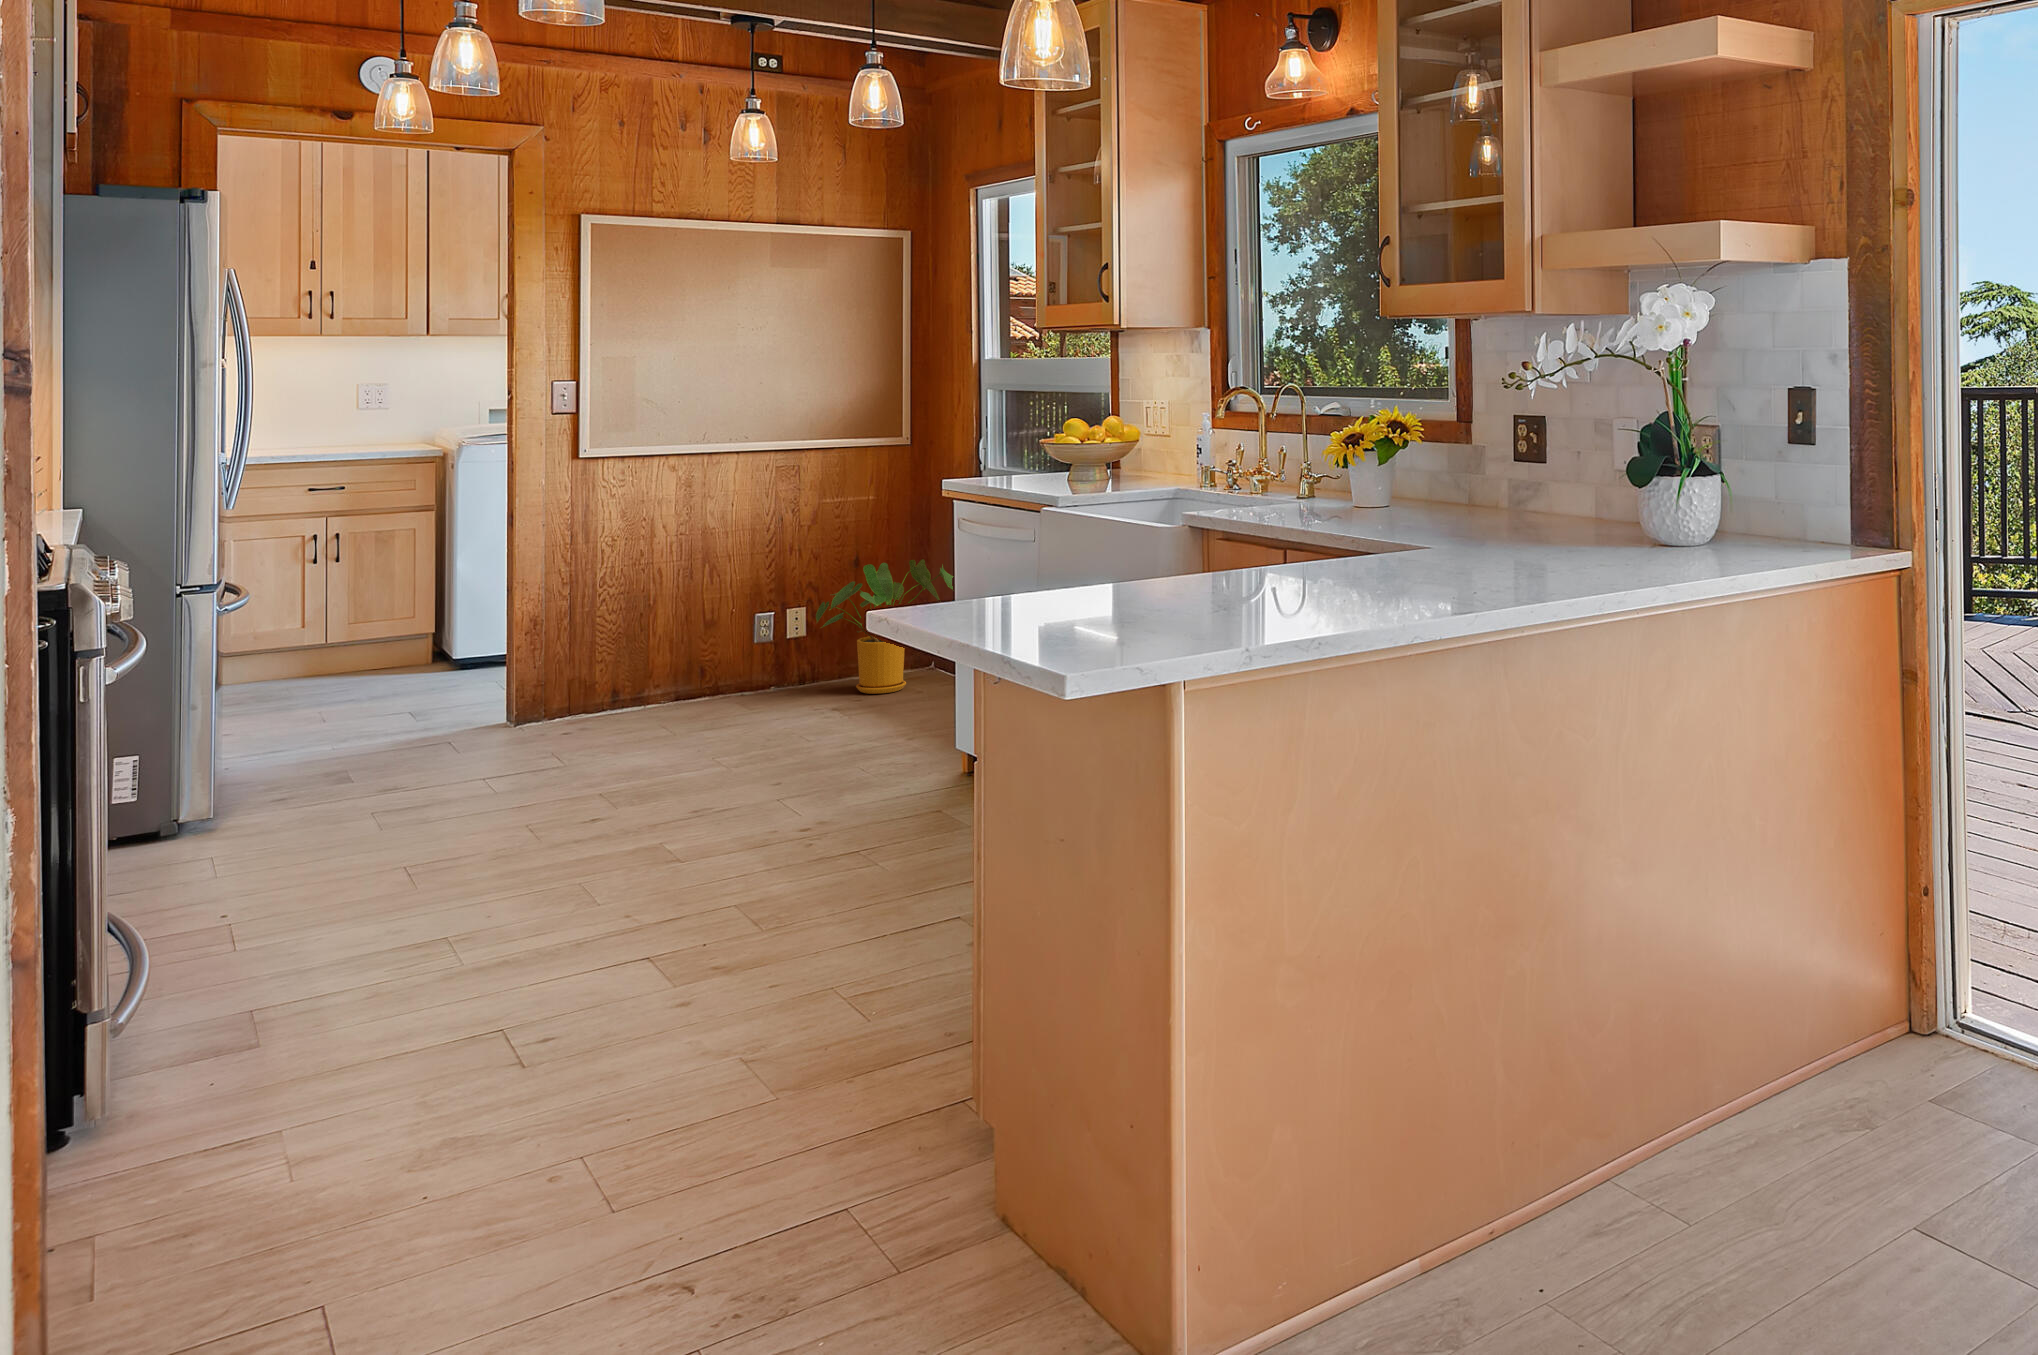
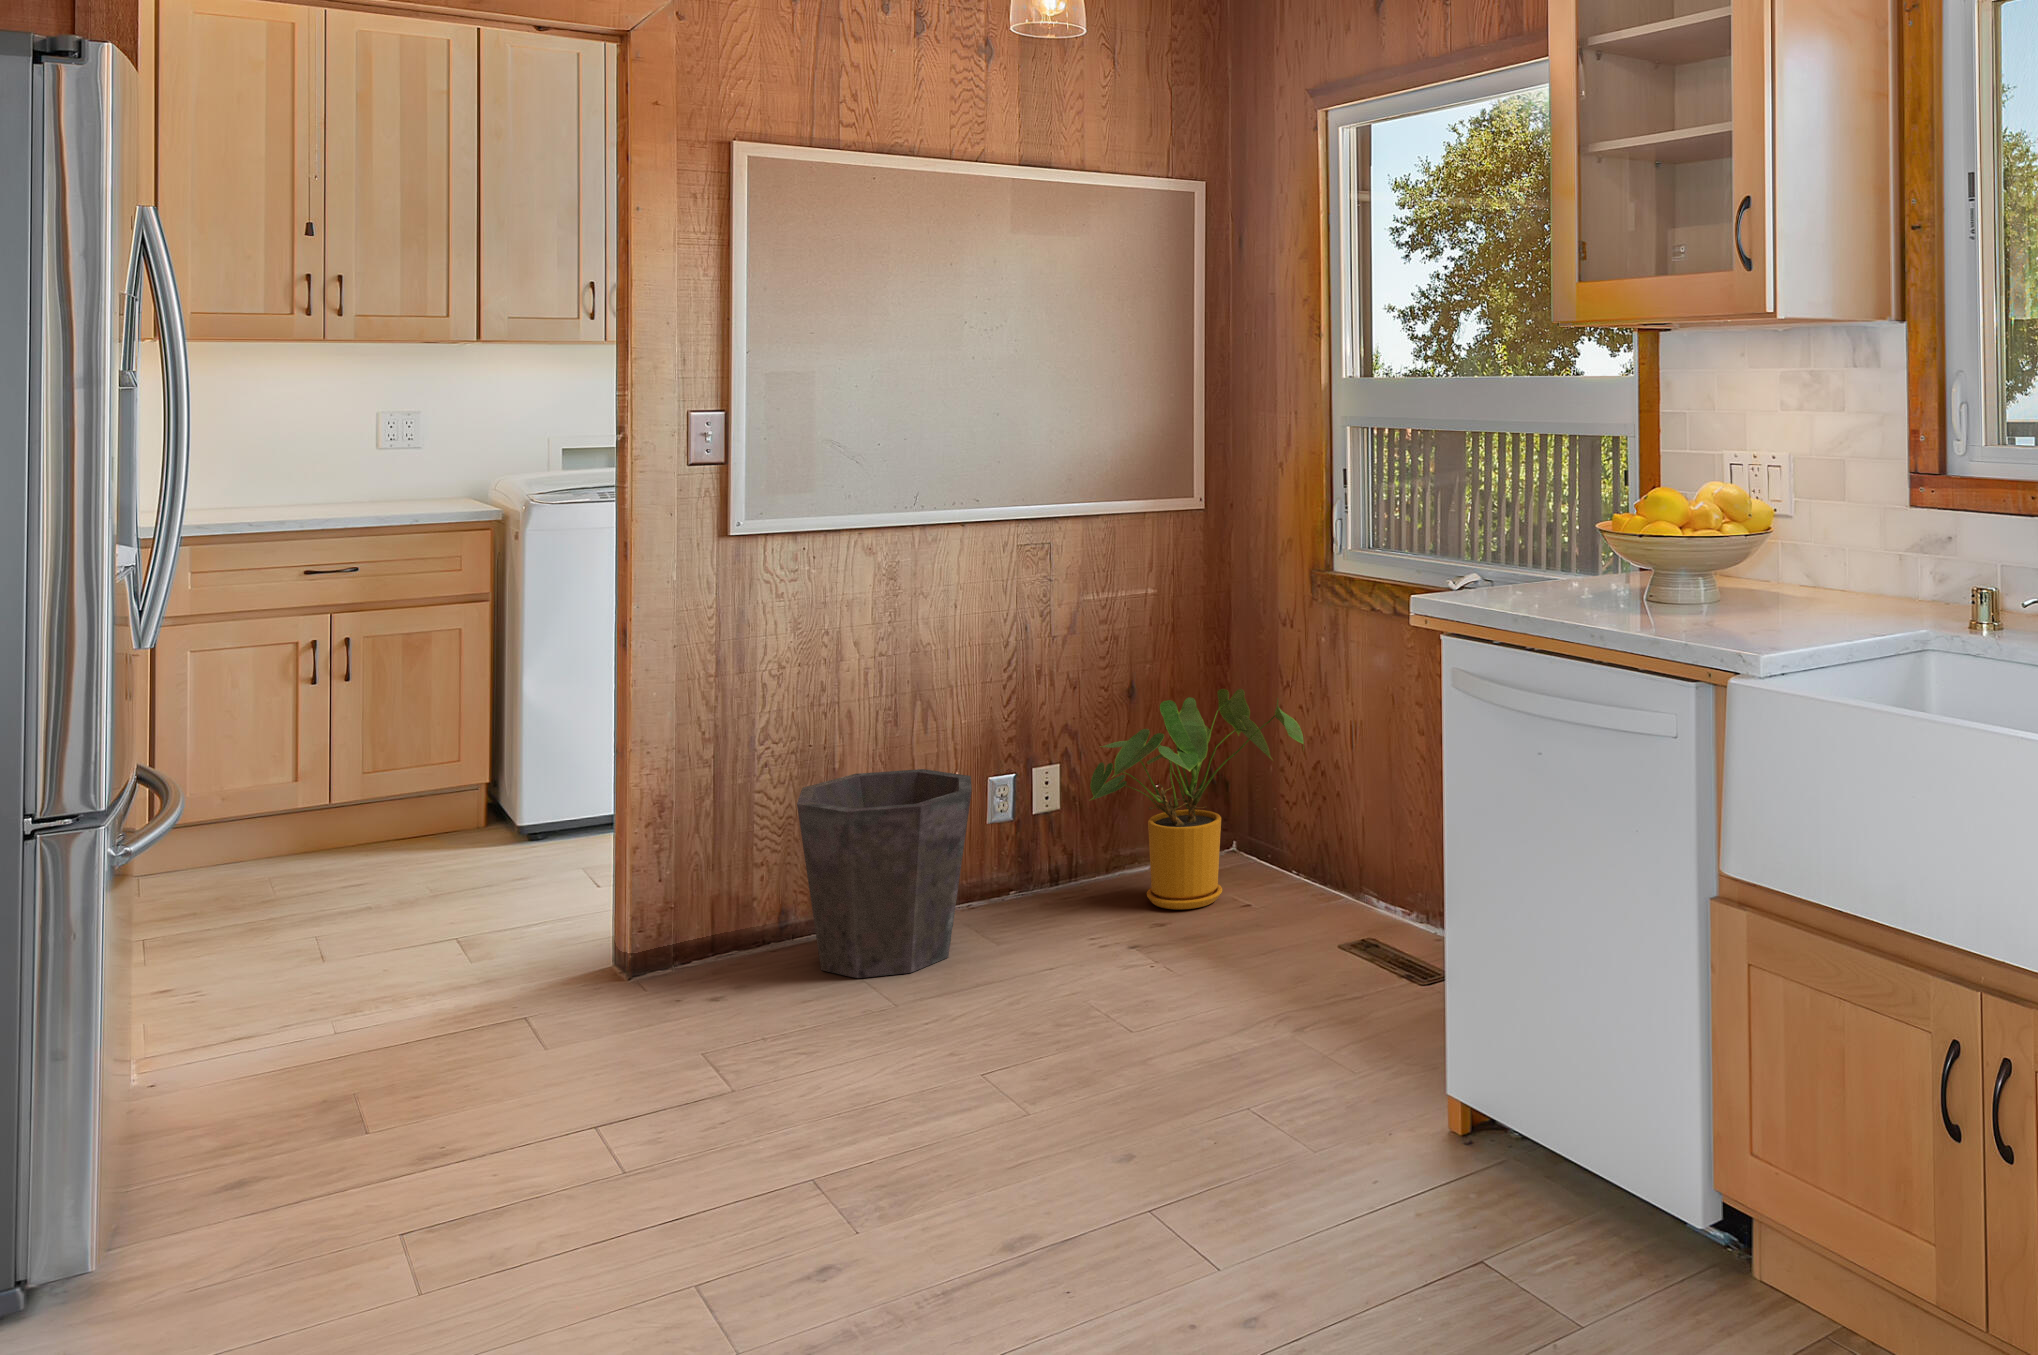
waste bin: none [621,605,736,724] -> present [797,769,972,978]

